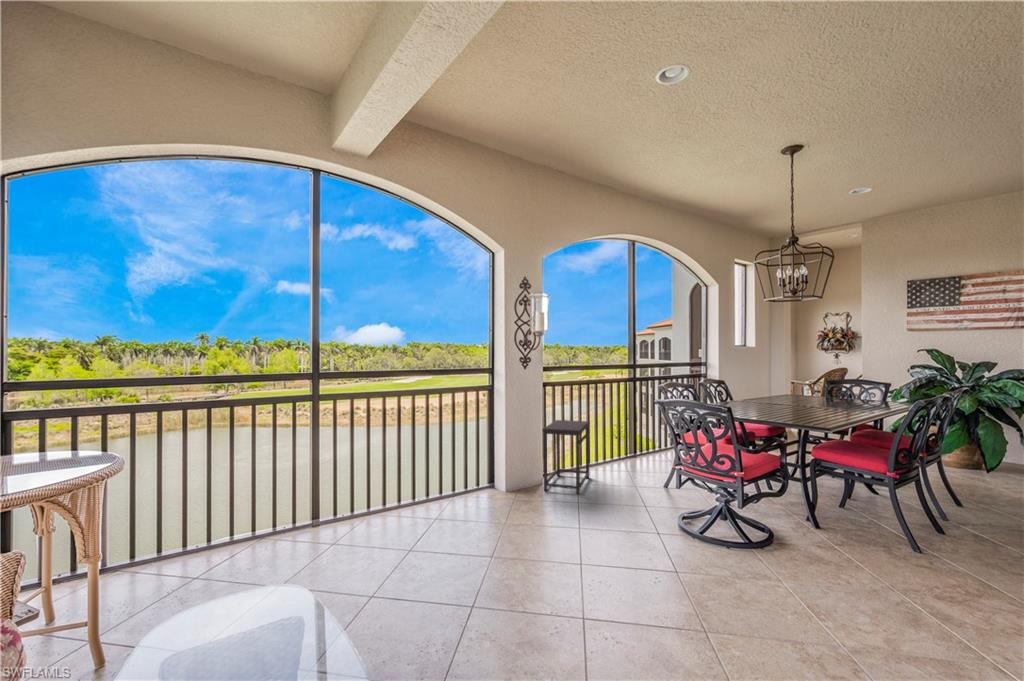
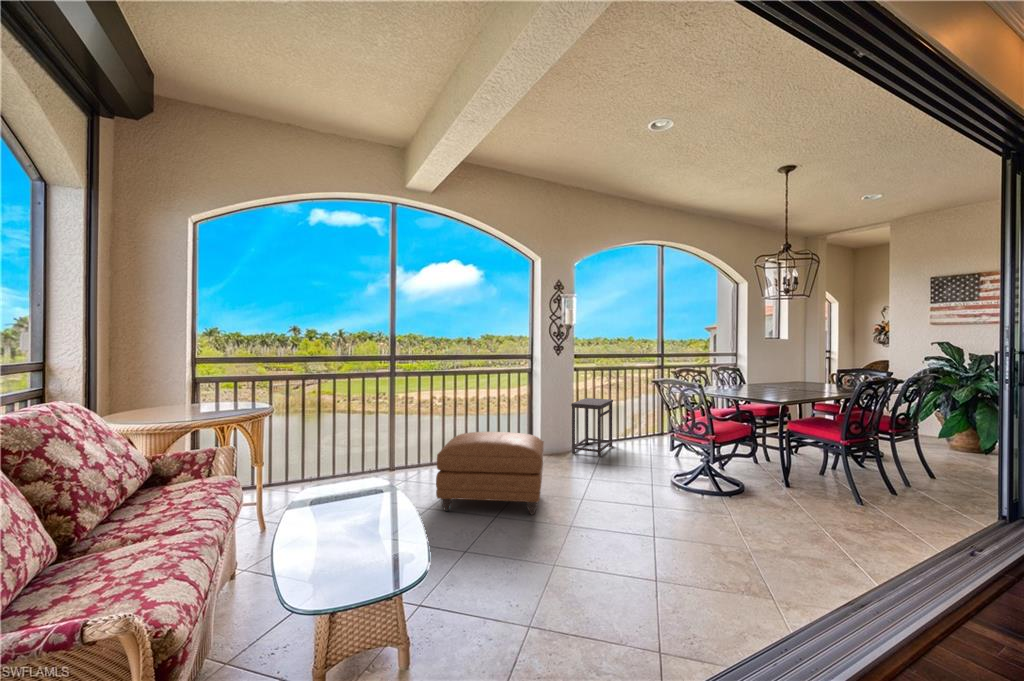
ottoman: none [367,480,528,611] -> present [436,432,544,515]

